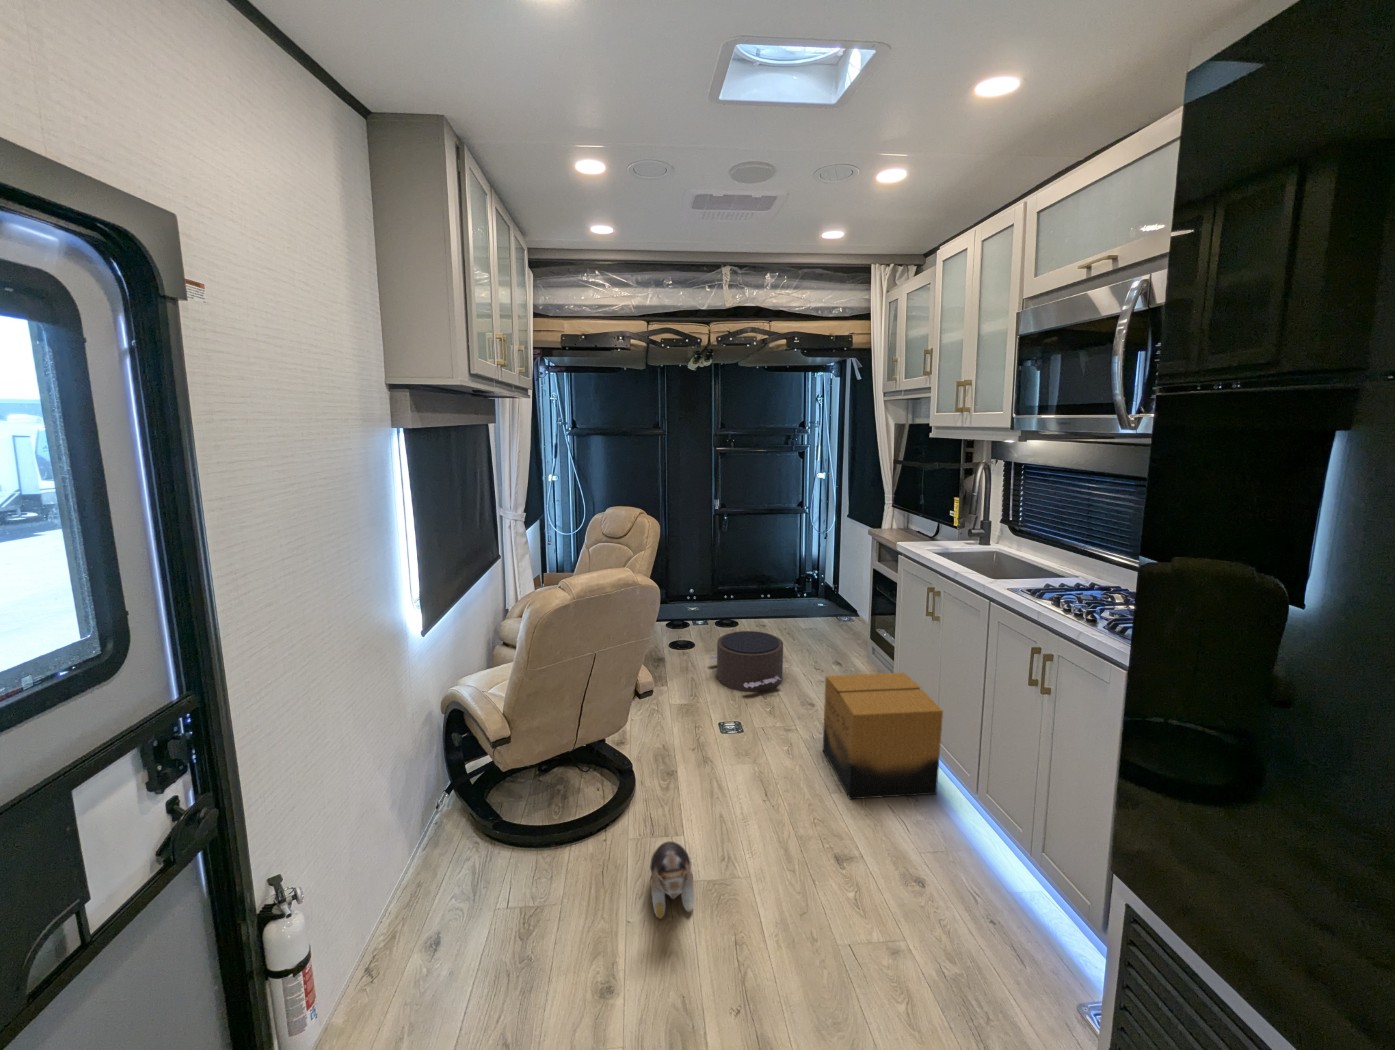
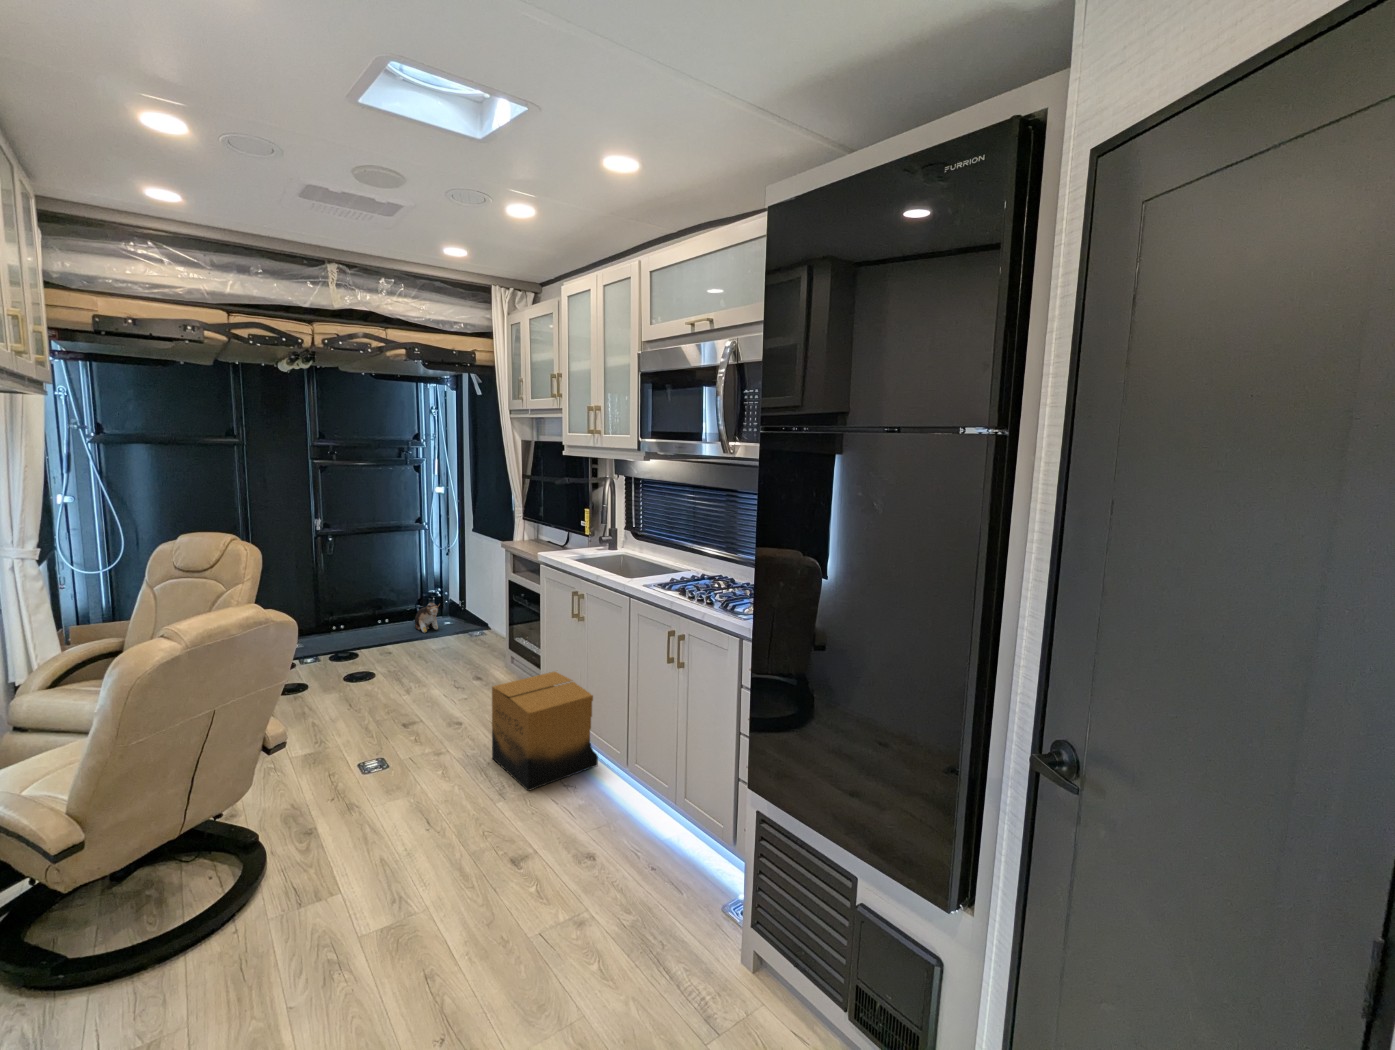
pouf: present [709,631,783,692] -> none [340,660,433,726]
plush toy: present [650,841,694,919] -> present [415,603,439,633]

